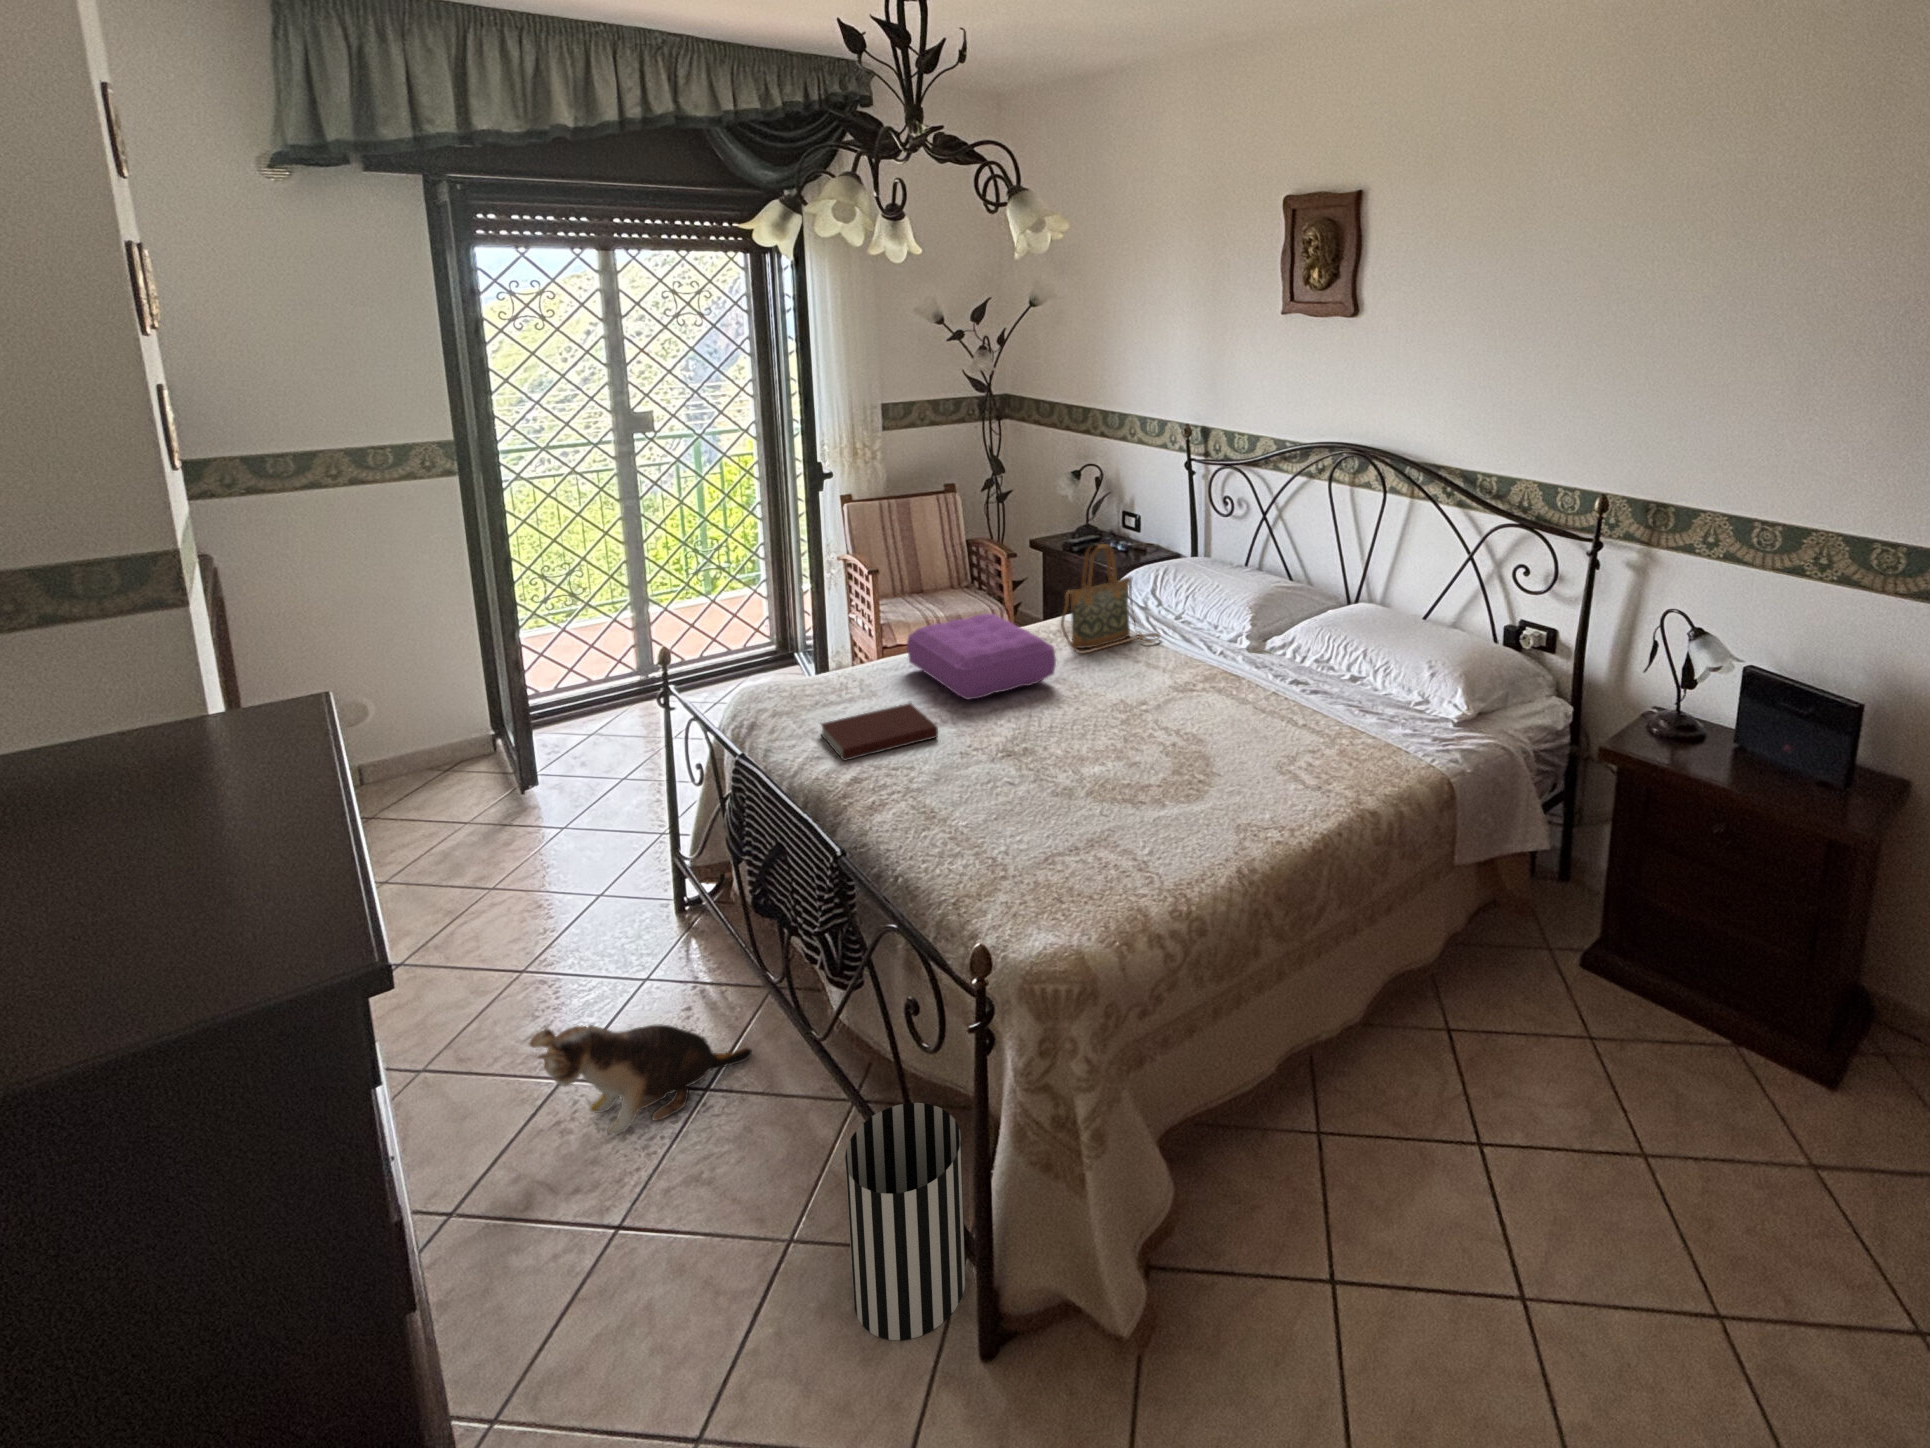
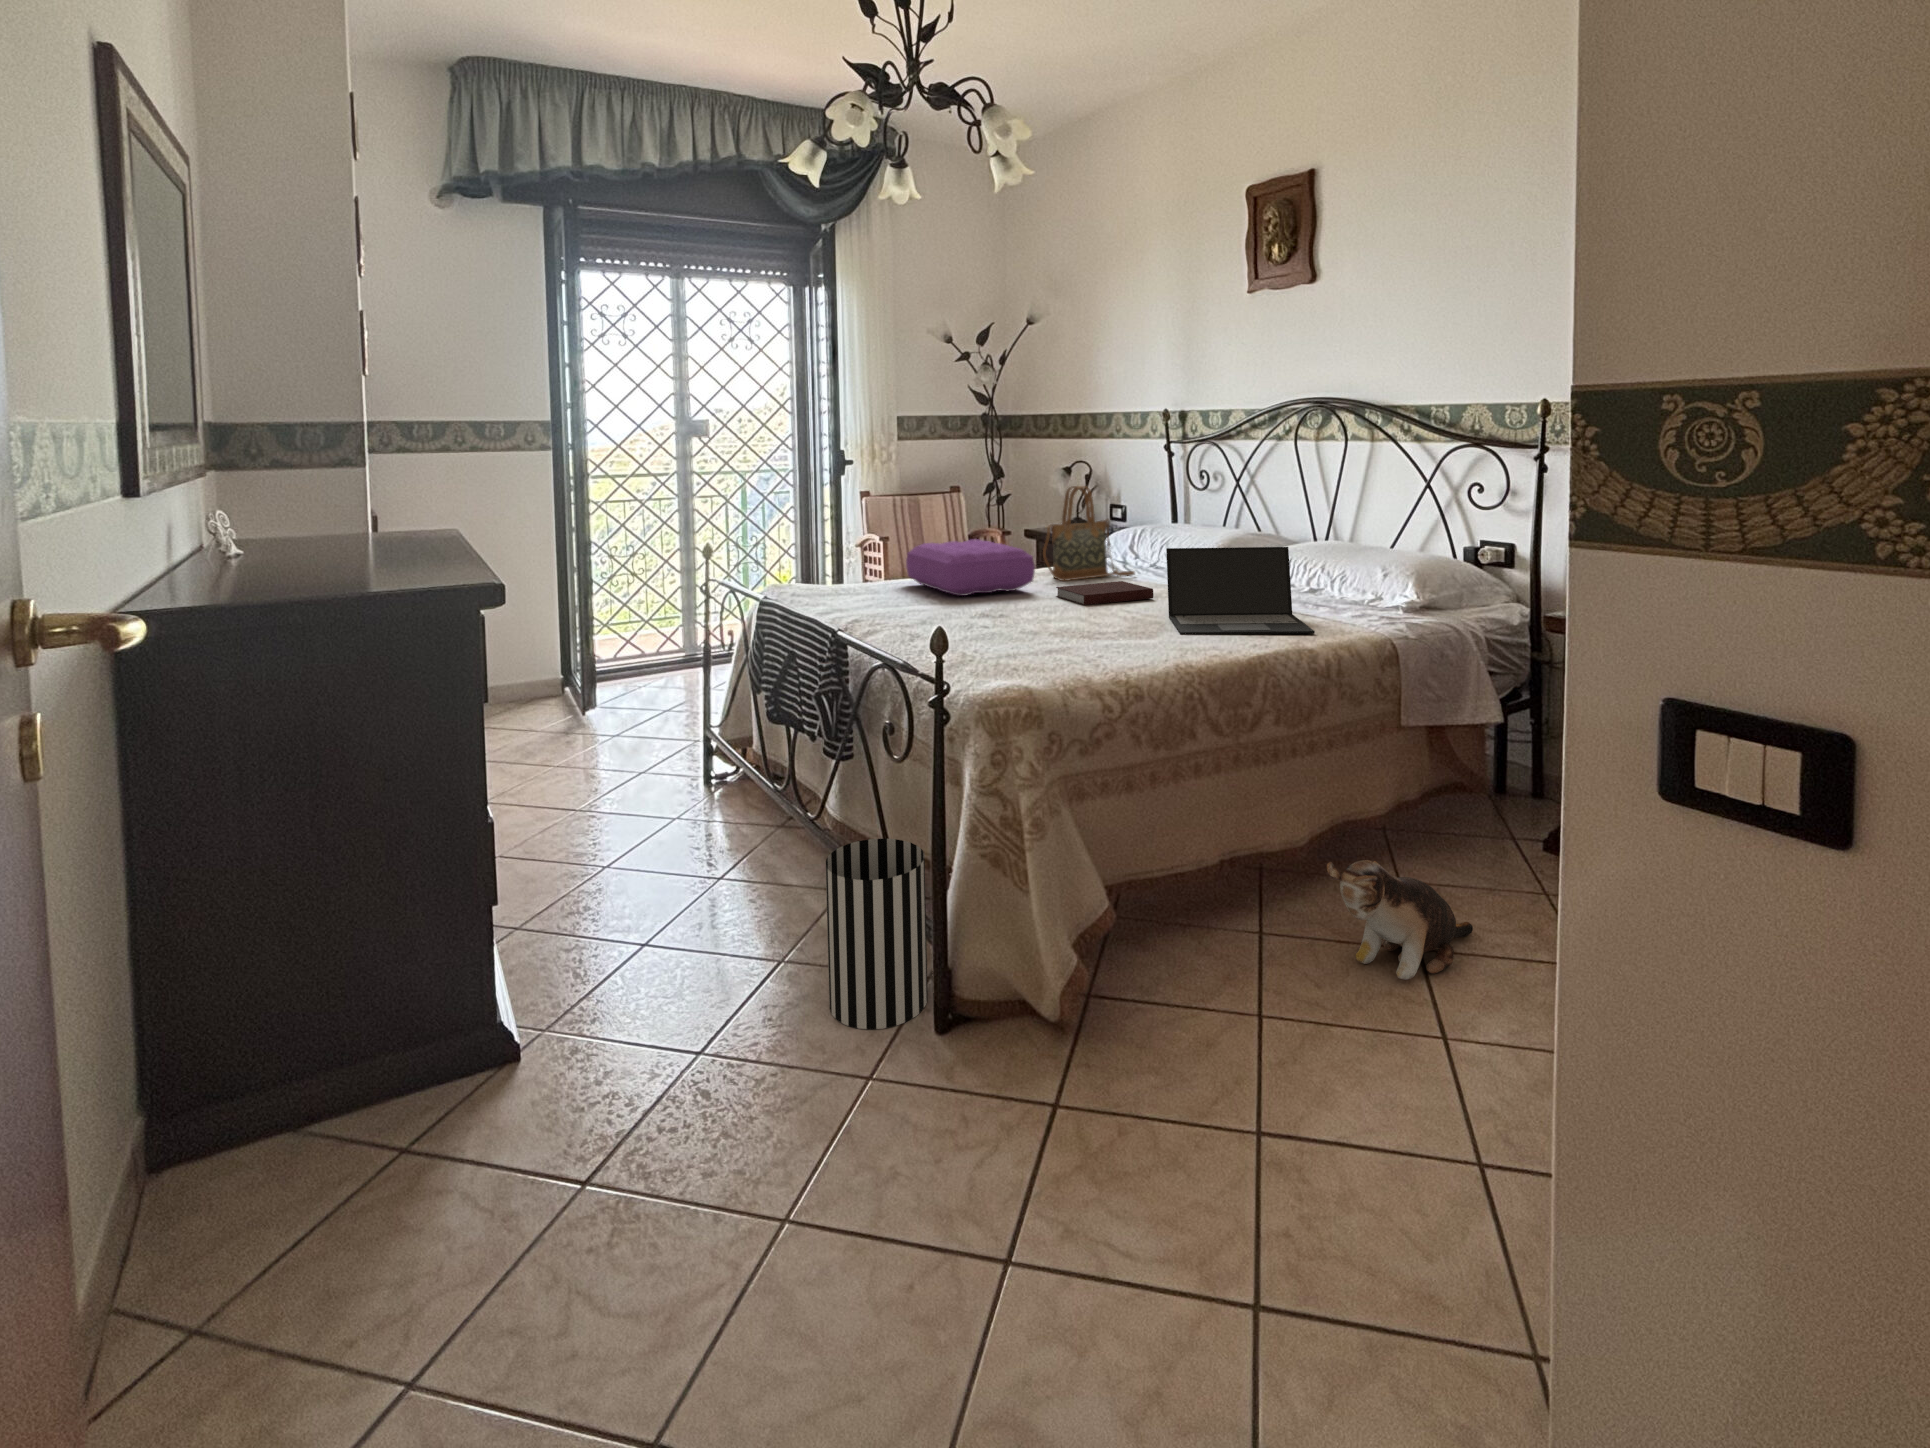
laptop: none [1208,663,1369,788] -> present [1166,547,1315,635]
notebook: present [821,703,938,761] -> present [1056,581,1153,605]
plush toy: present [530,1025,752,1134] -> present [1327,860,1473,980]

